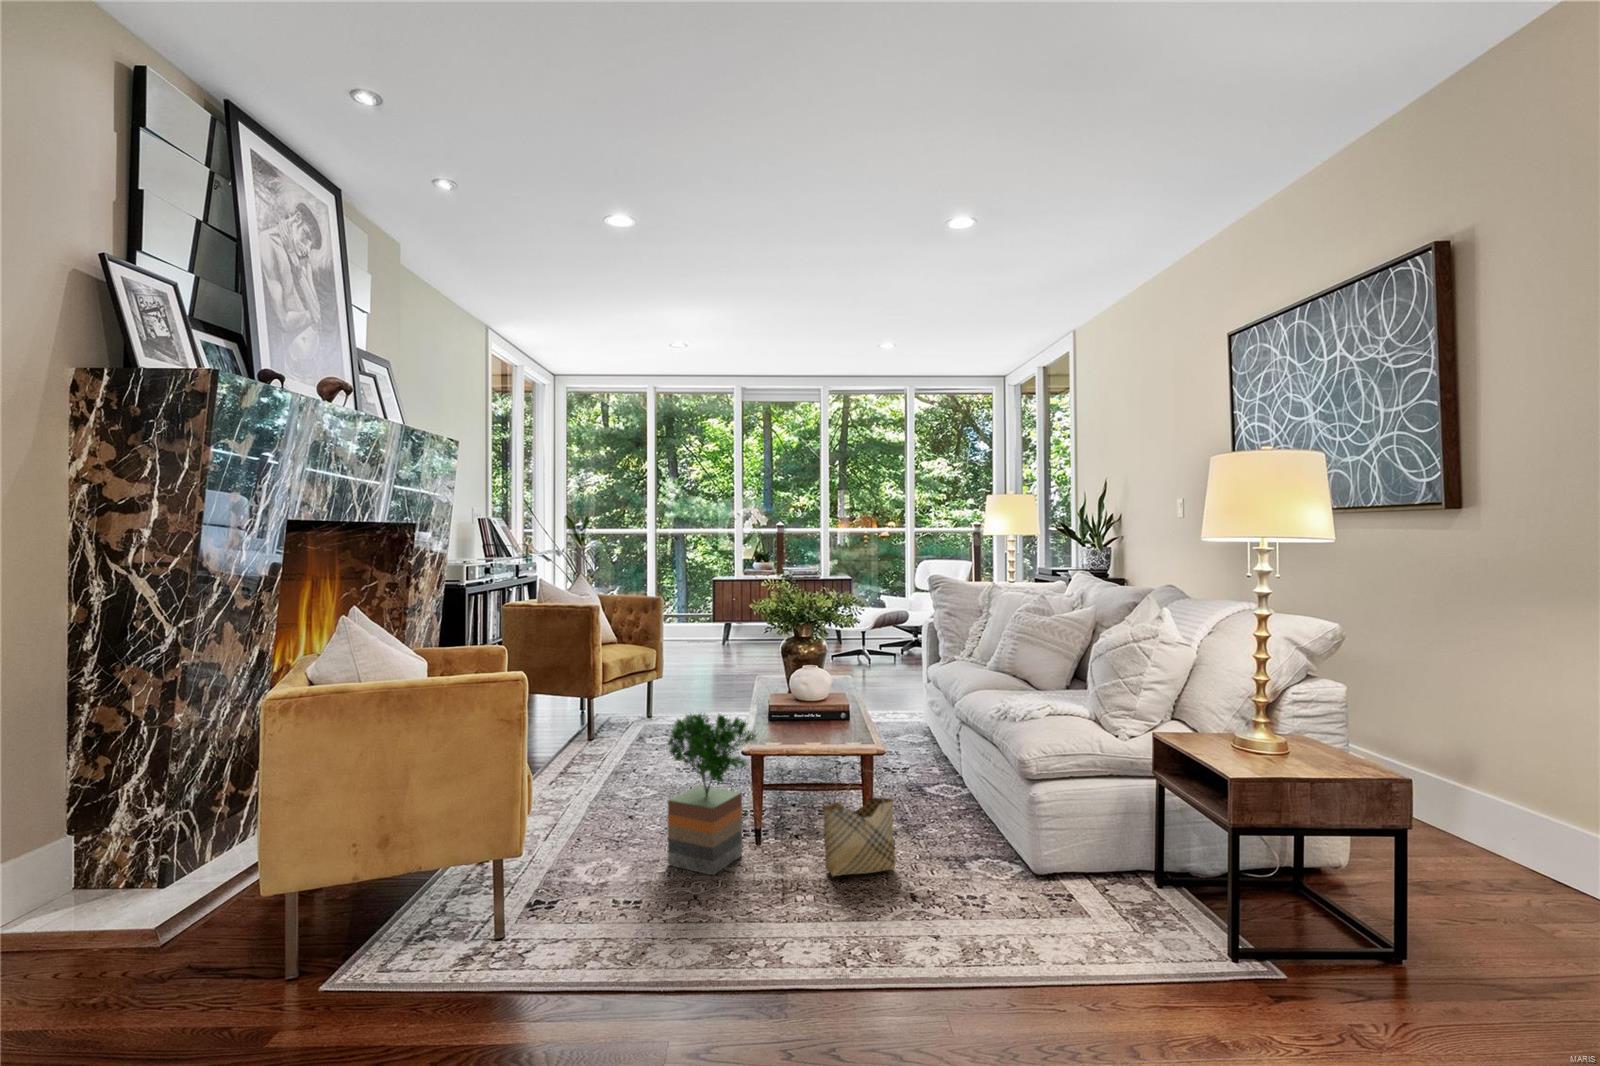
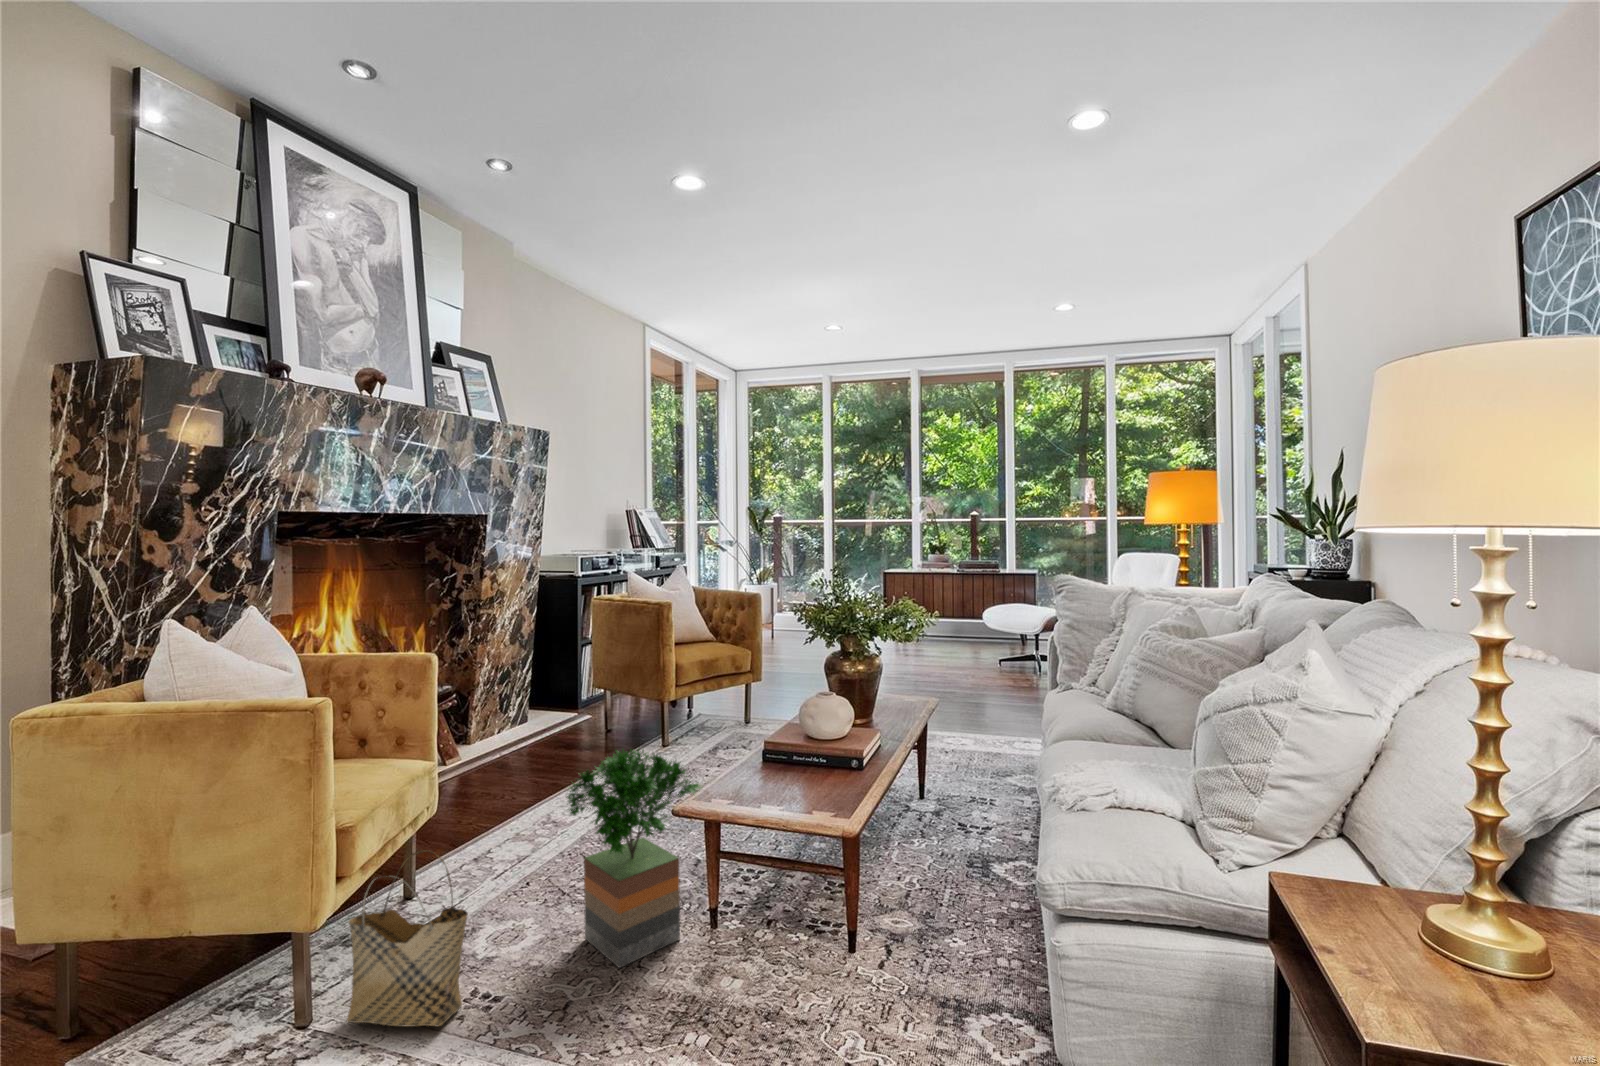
woven basket: present [822,761,896,876] -> present [347,850,468,1027]

